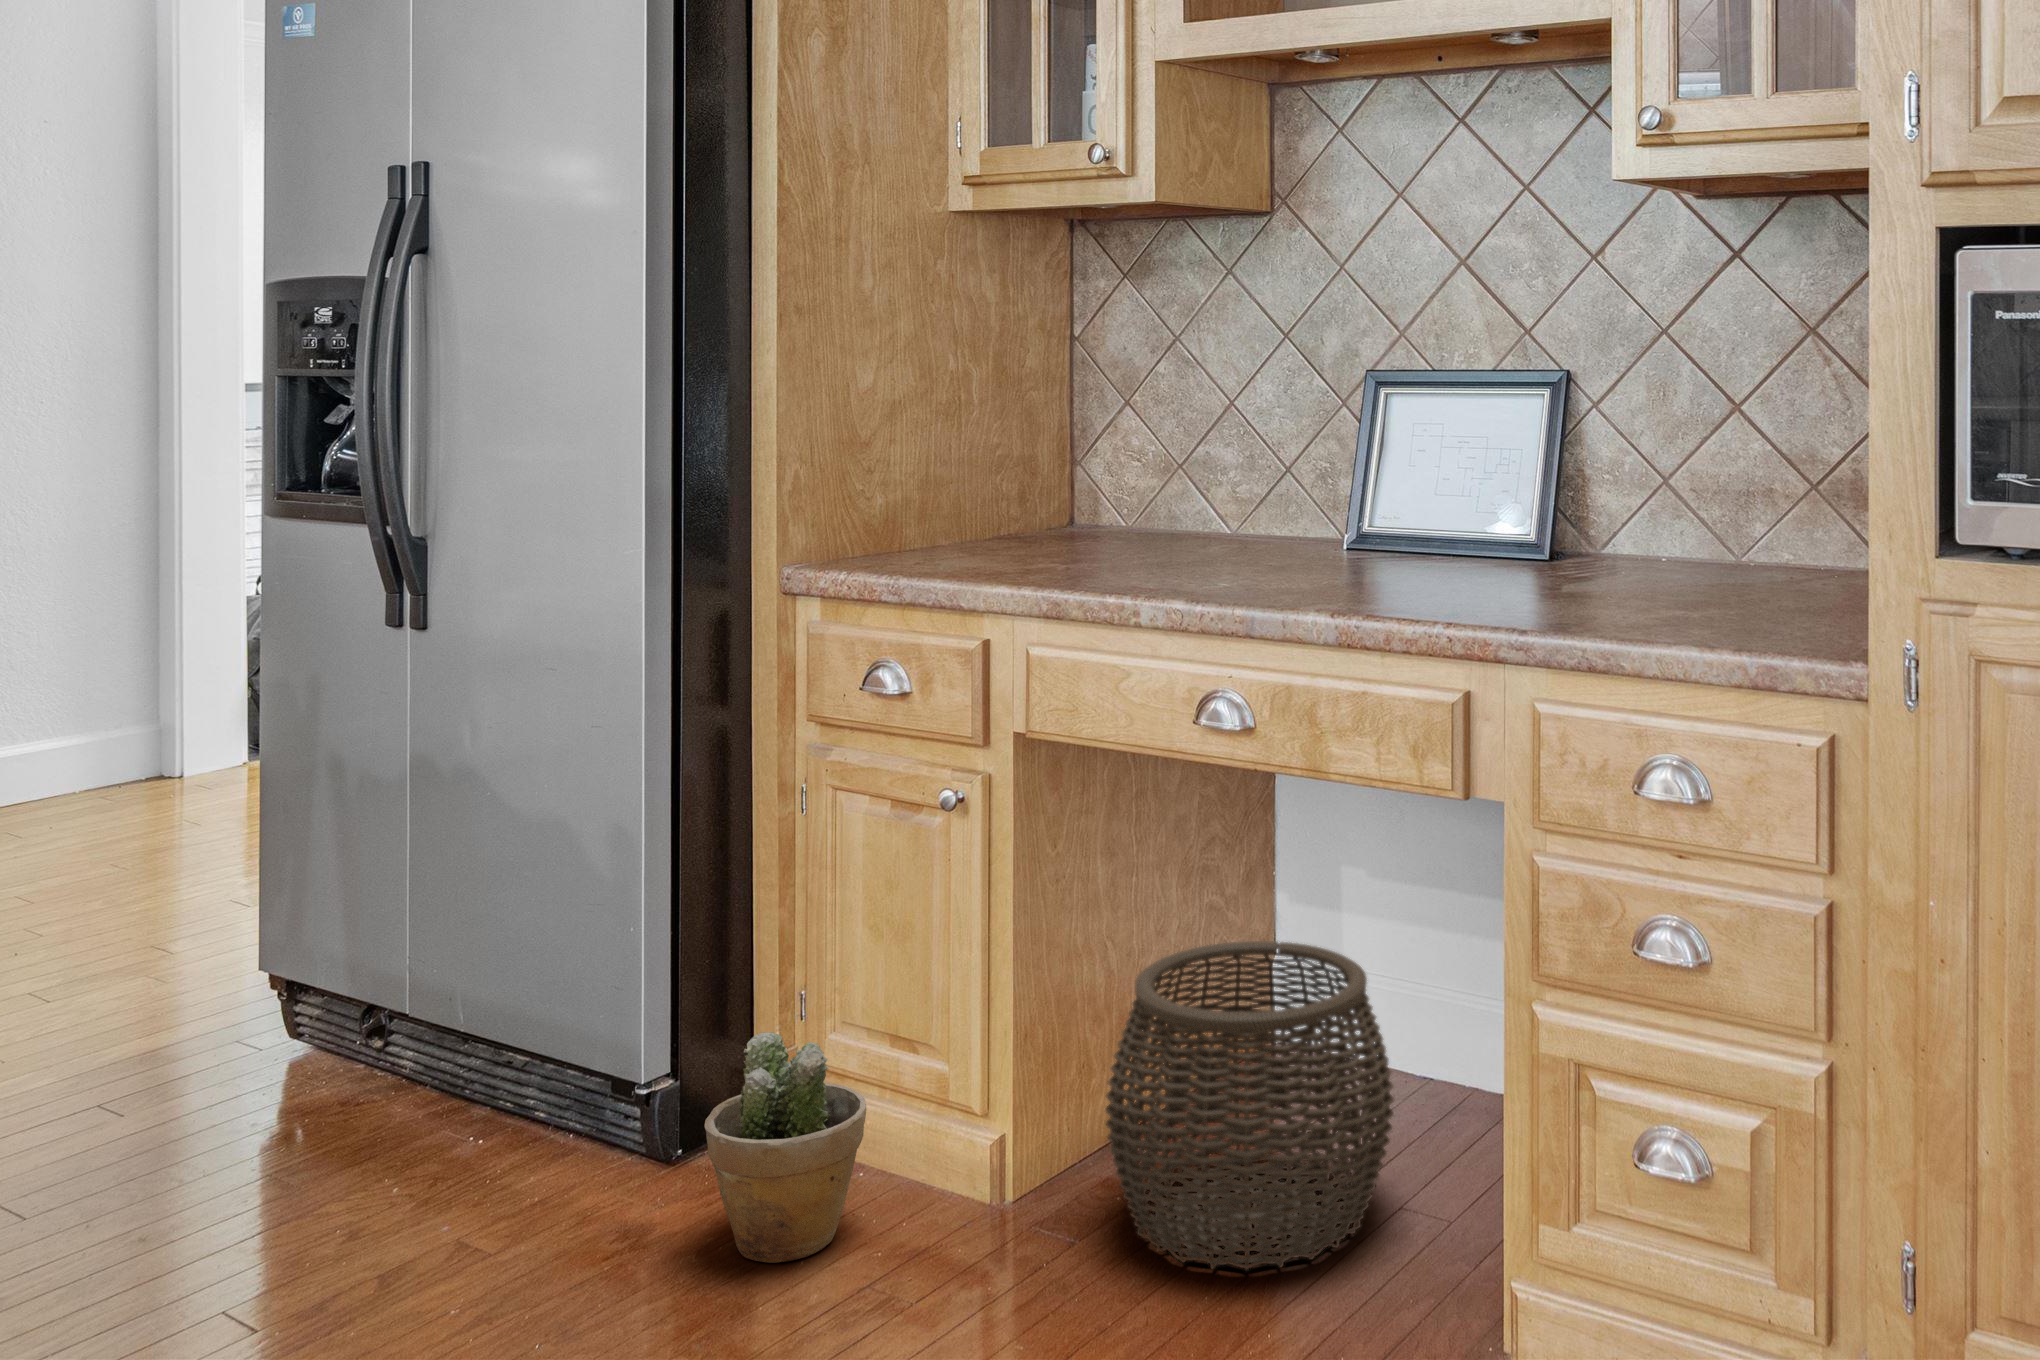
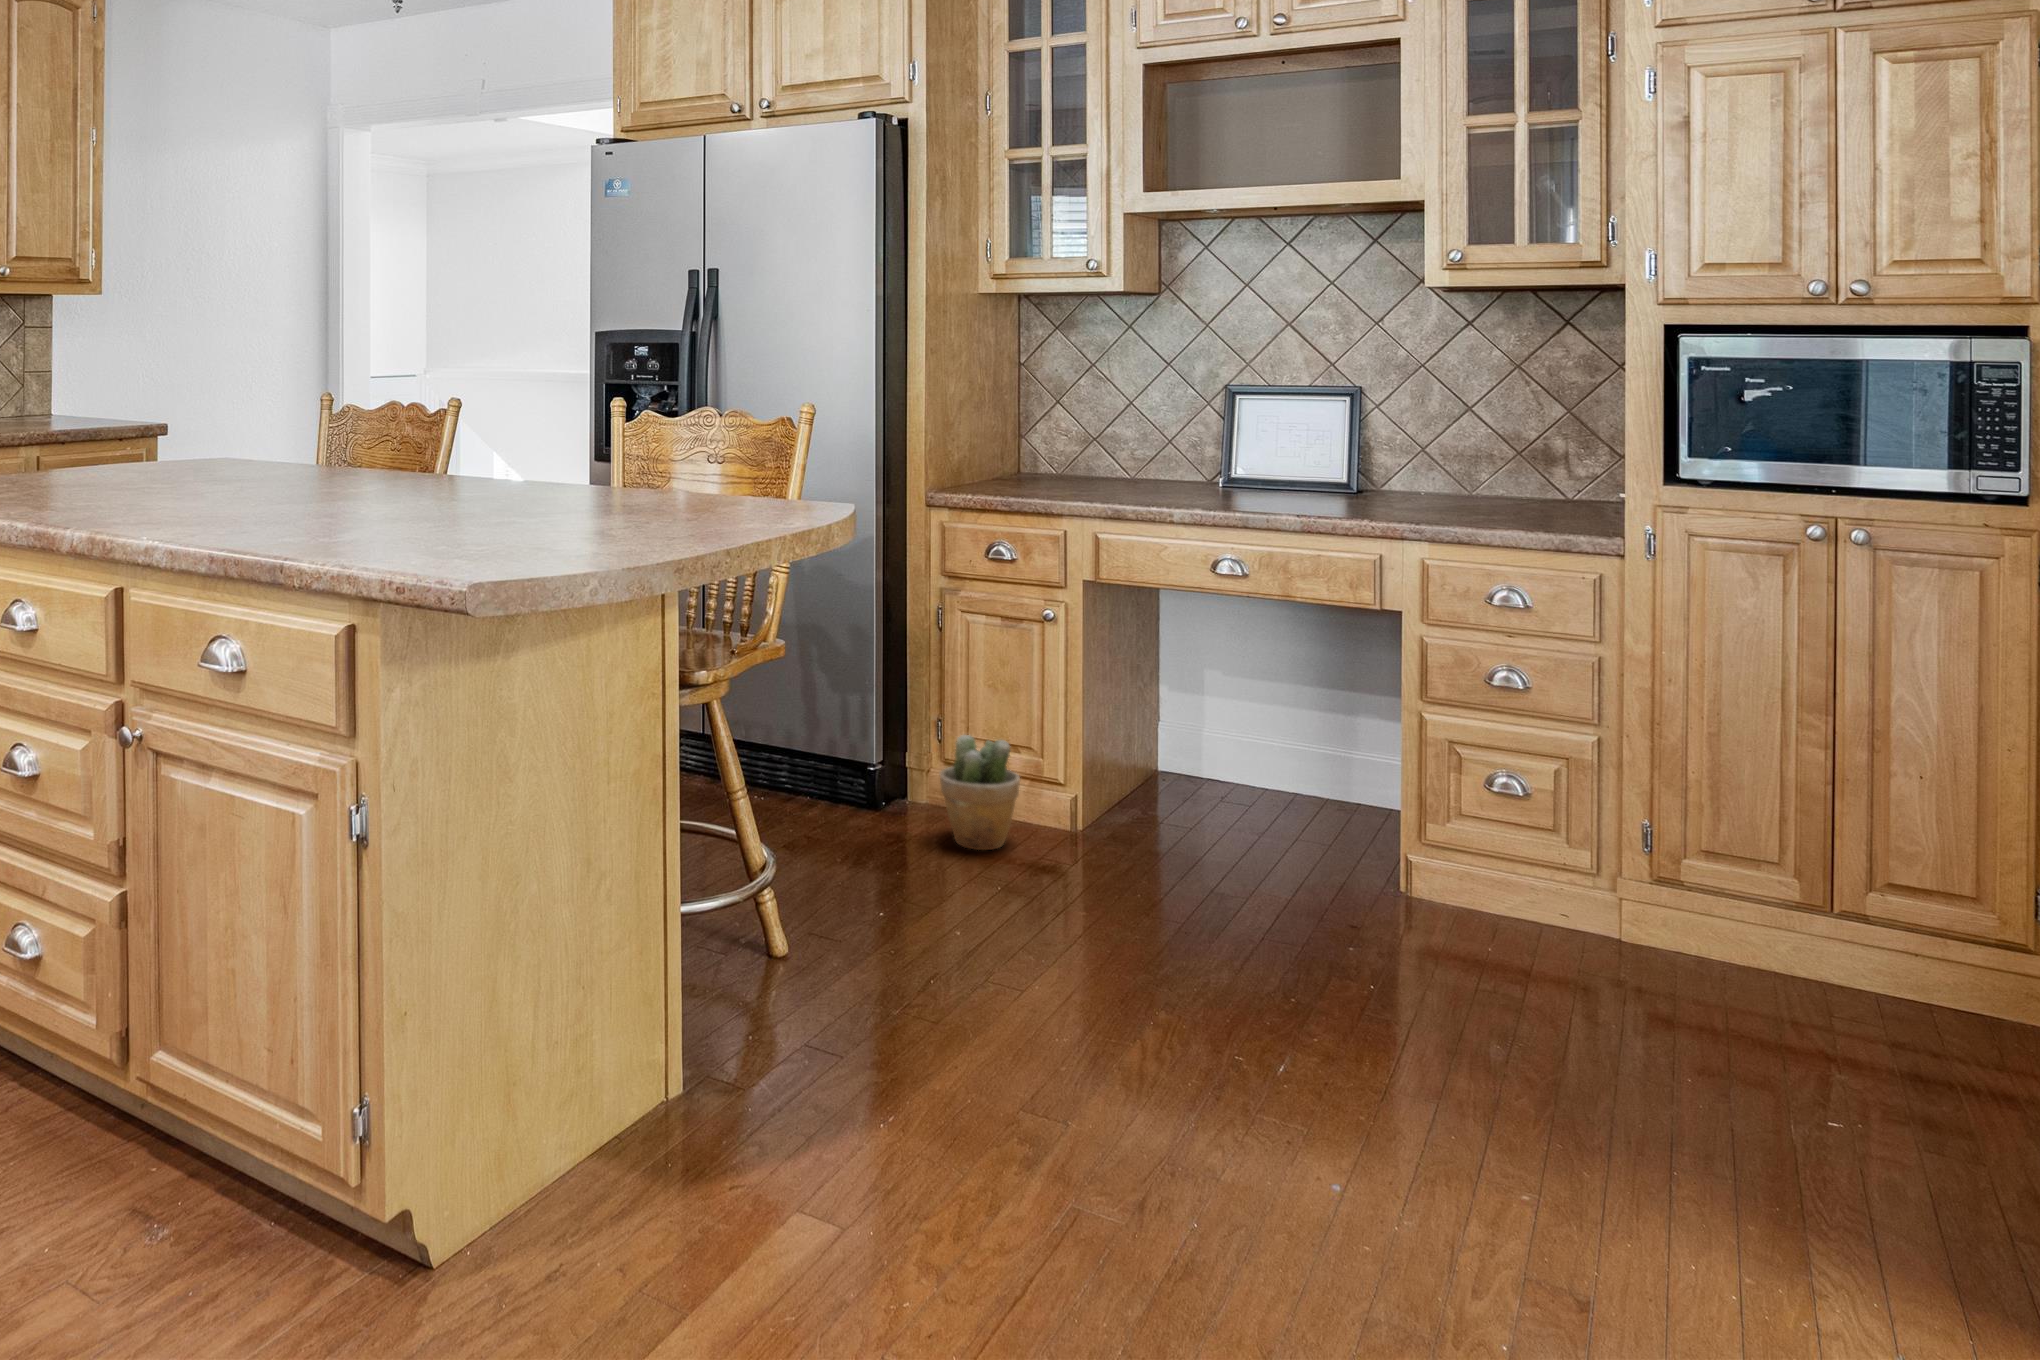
woven basket: present [1105,941,1394,1270] -> none [1140,698,1301,860]

